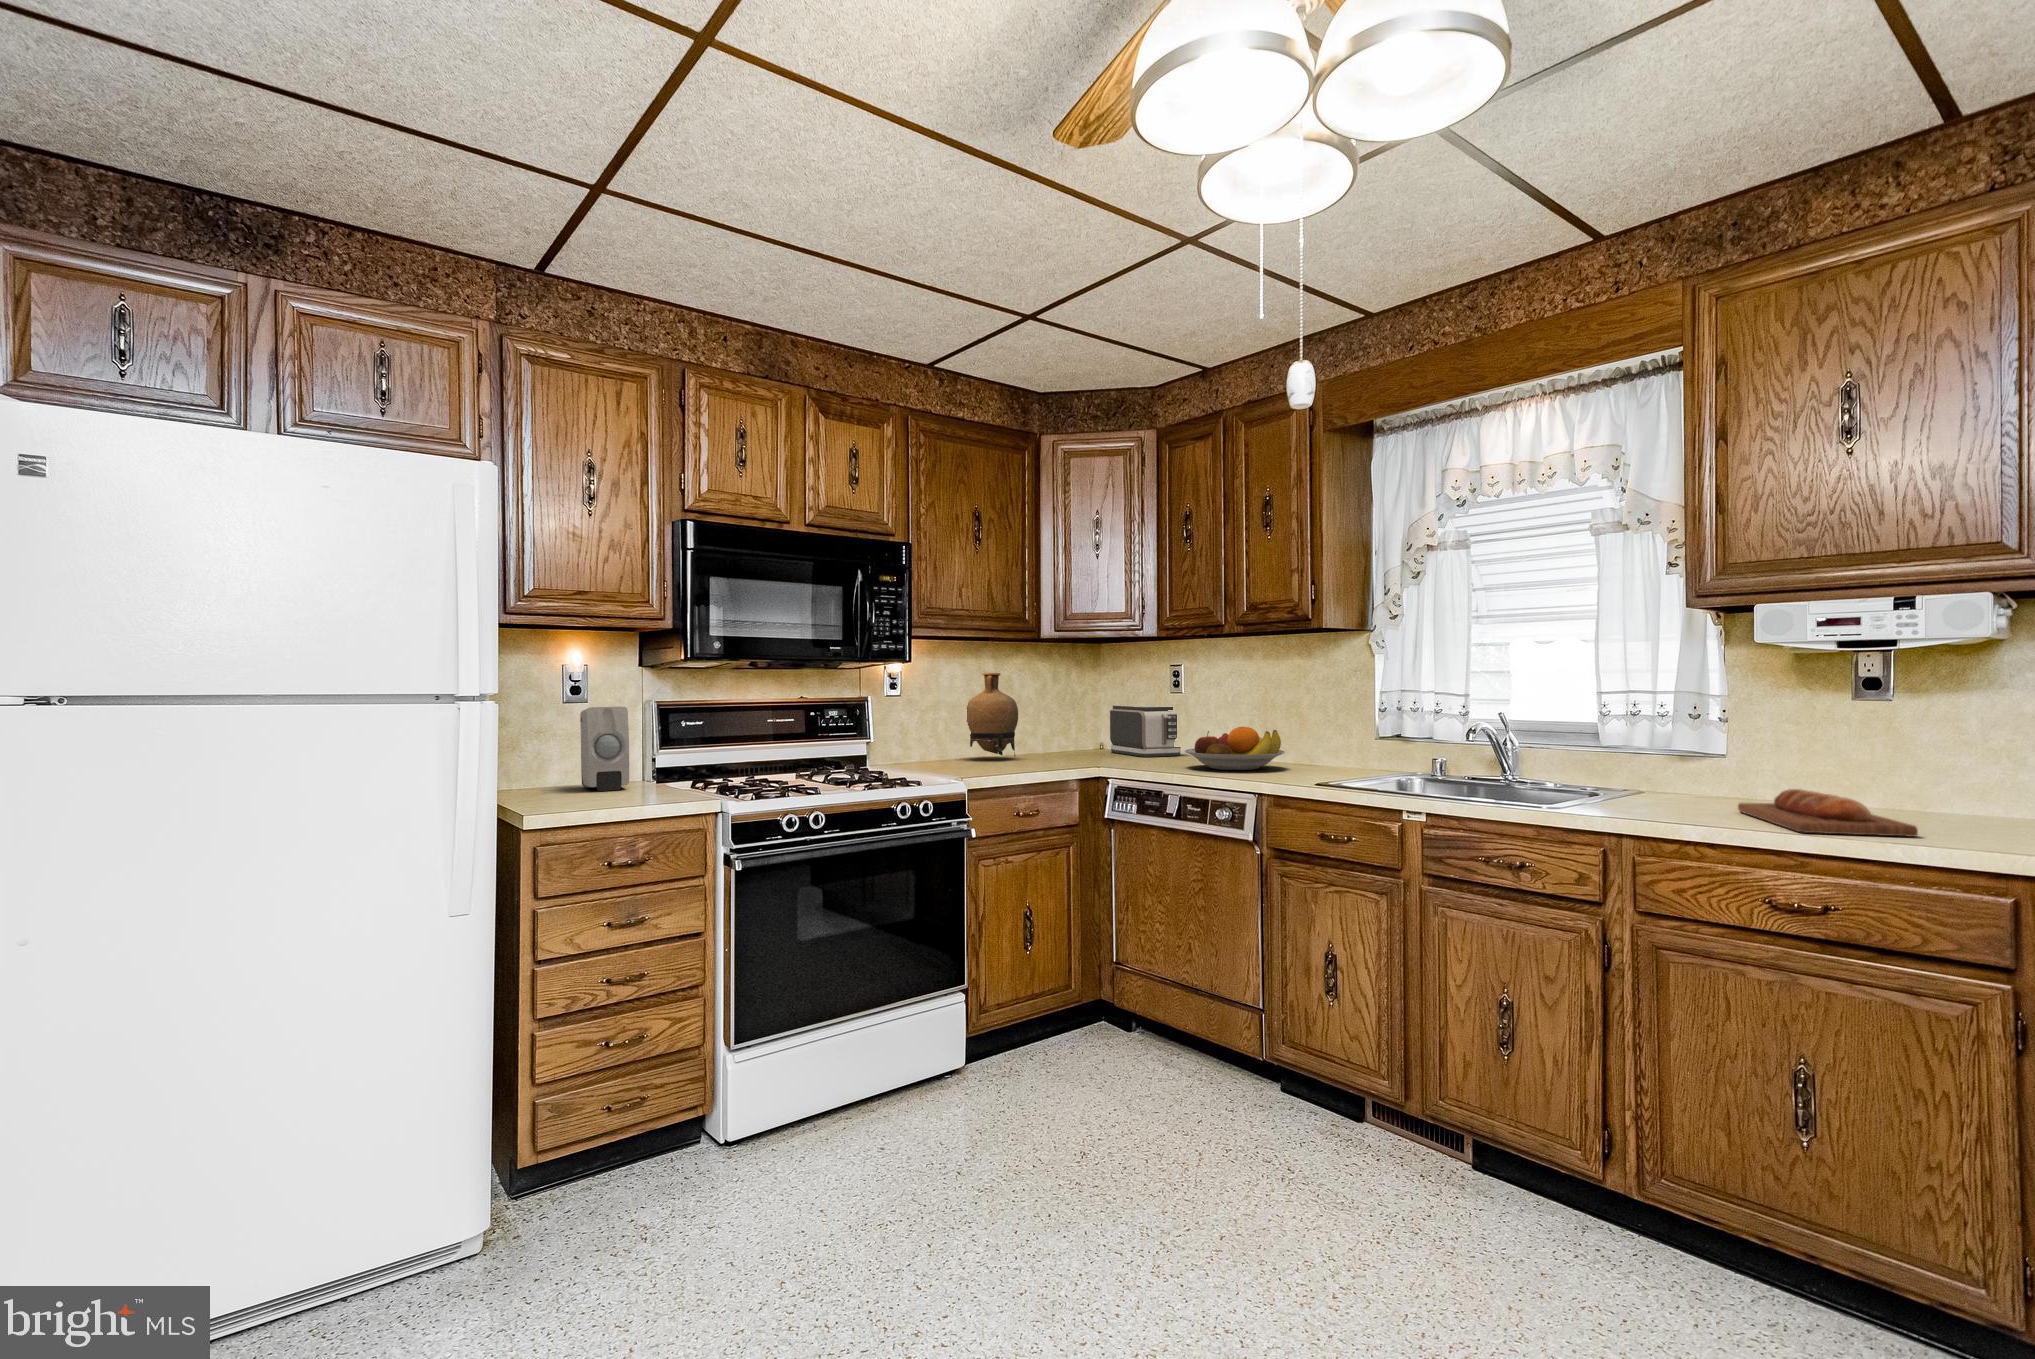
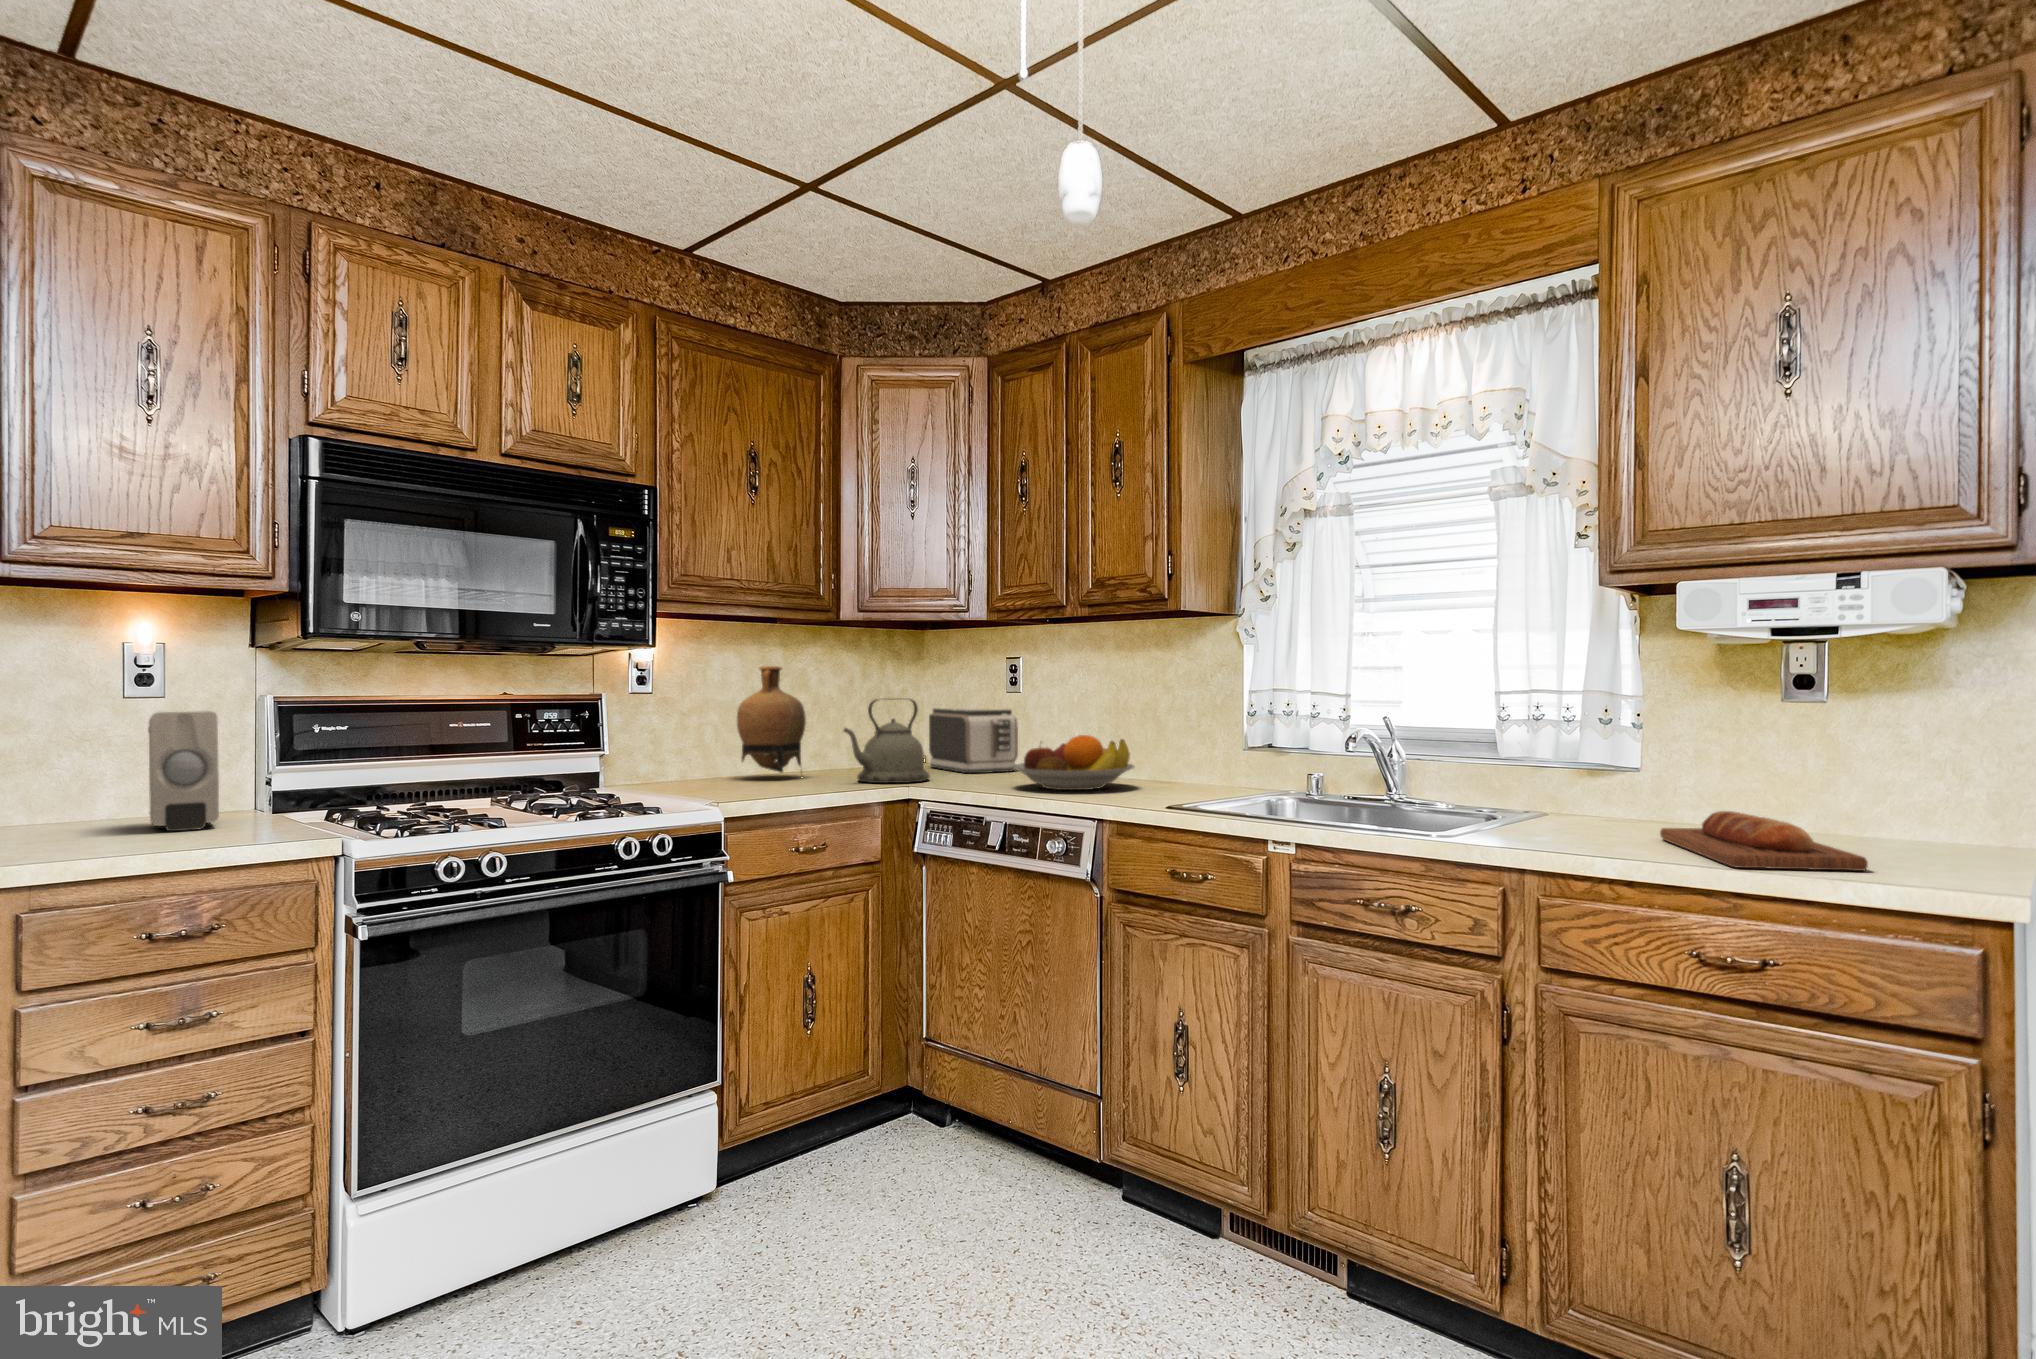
kettle: none [1051,697,1117,764] -> present [844,698,930,783]

